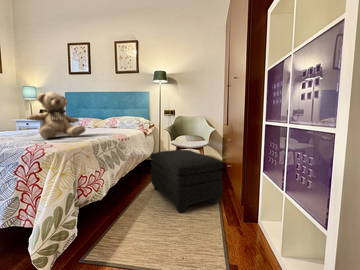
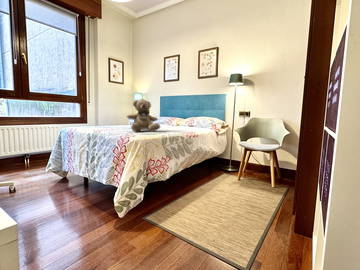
ottoman: present [151,150,223,213] -> none [214,151,284,210]

